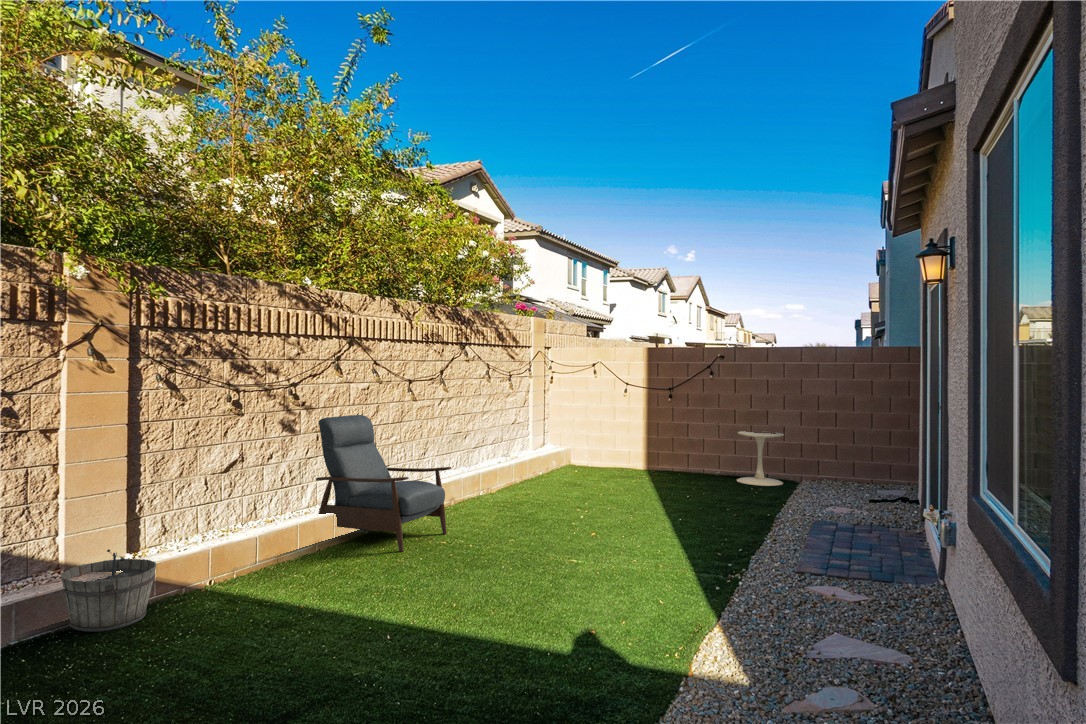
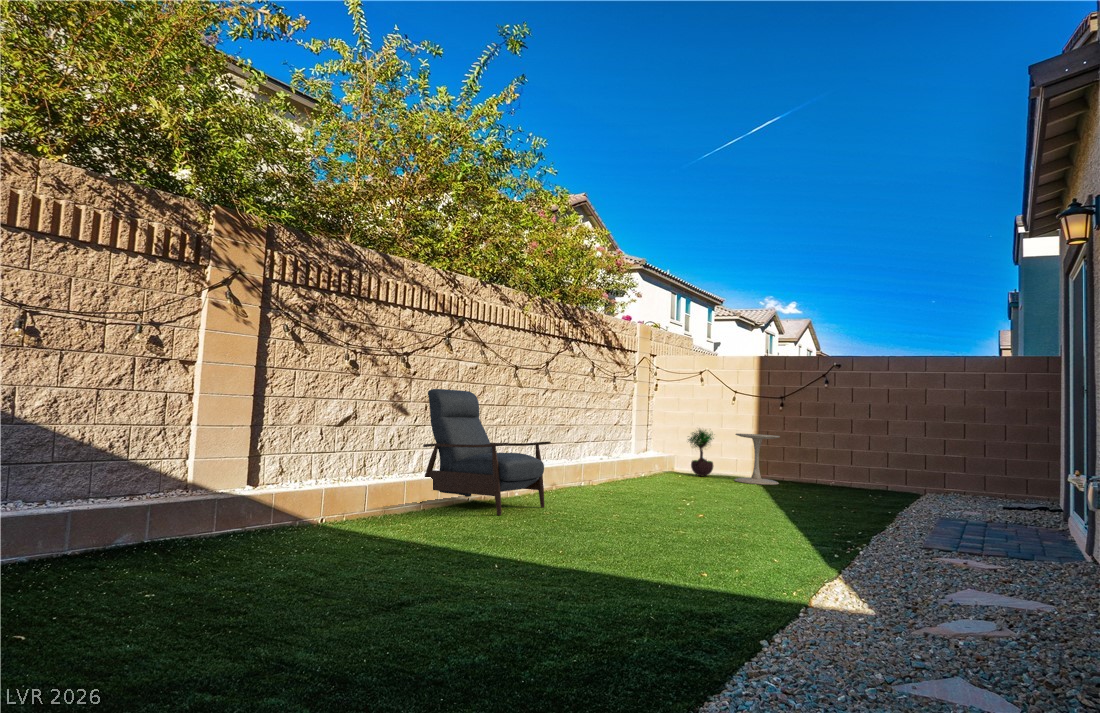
potted tree: none [584,418,614,469] -> present [688,430,714,476]
pedestal table: present [736,431,784,486] -> present [734,434,780,485]
wooden bucket: present [61,549,156,631] -> none [187,473,271,545]

